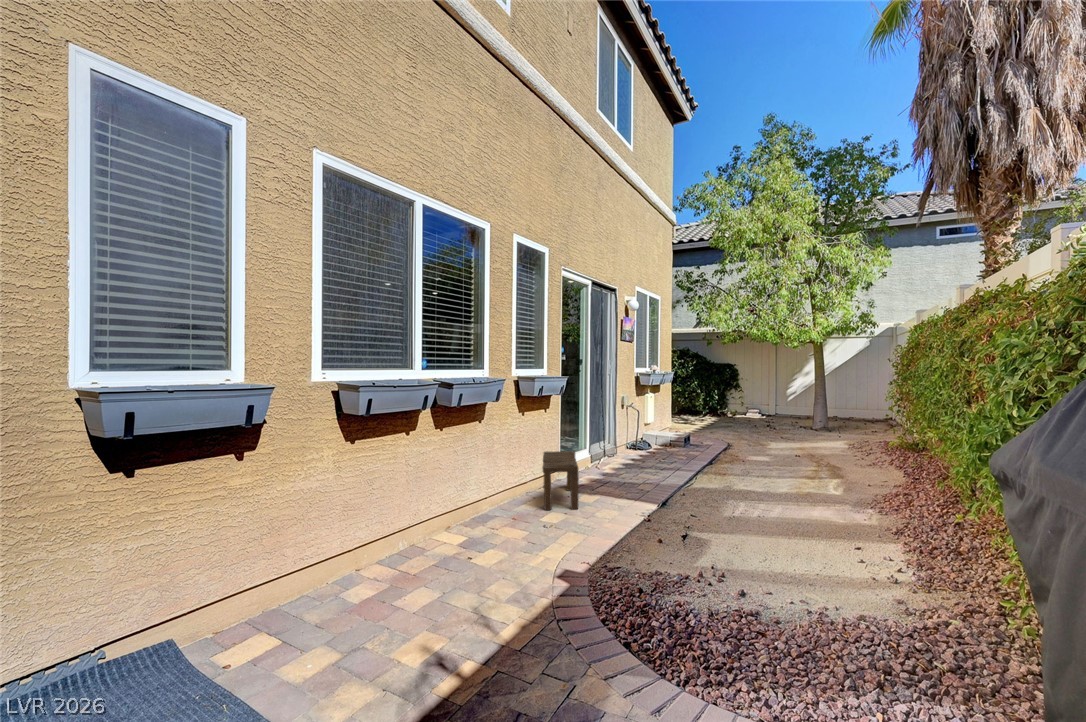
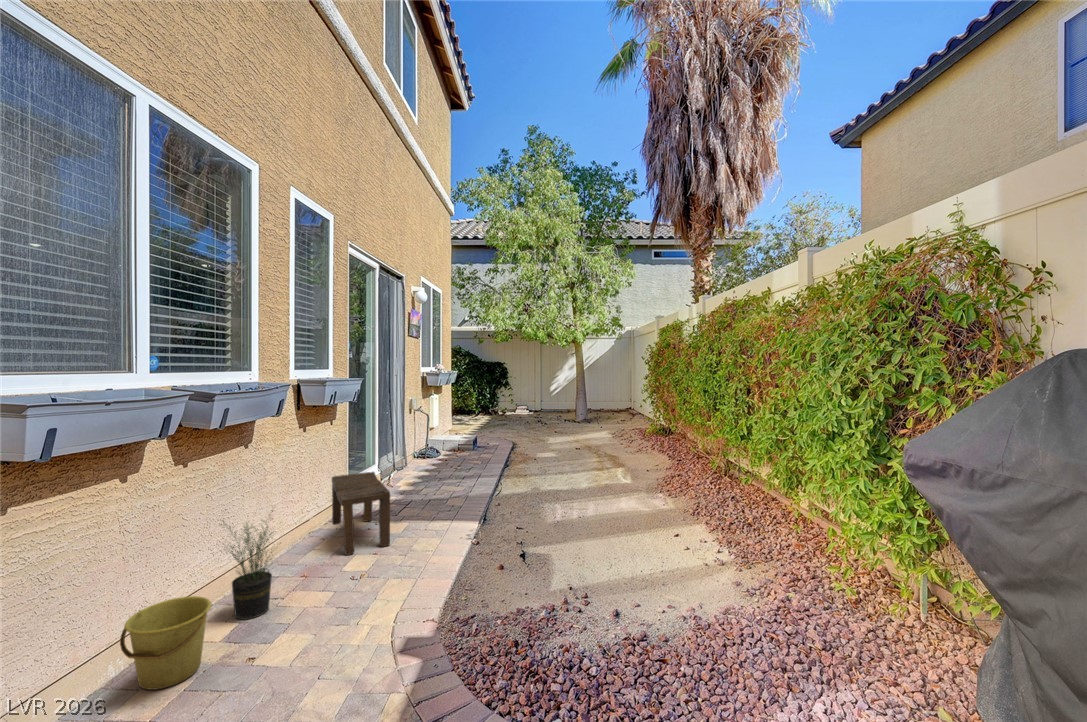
potted plant: none [457,463,497,535] -> present [221,511,281,619]
bucket: none [404,509,449,559] -> present [120,596,211,690]

